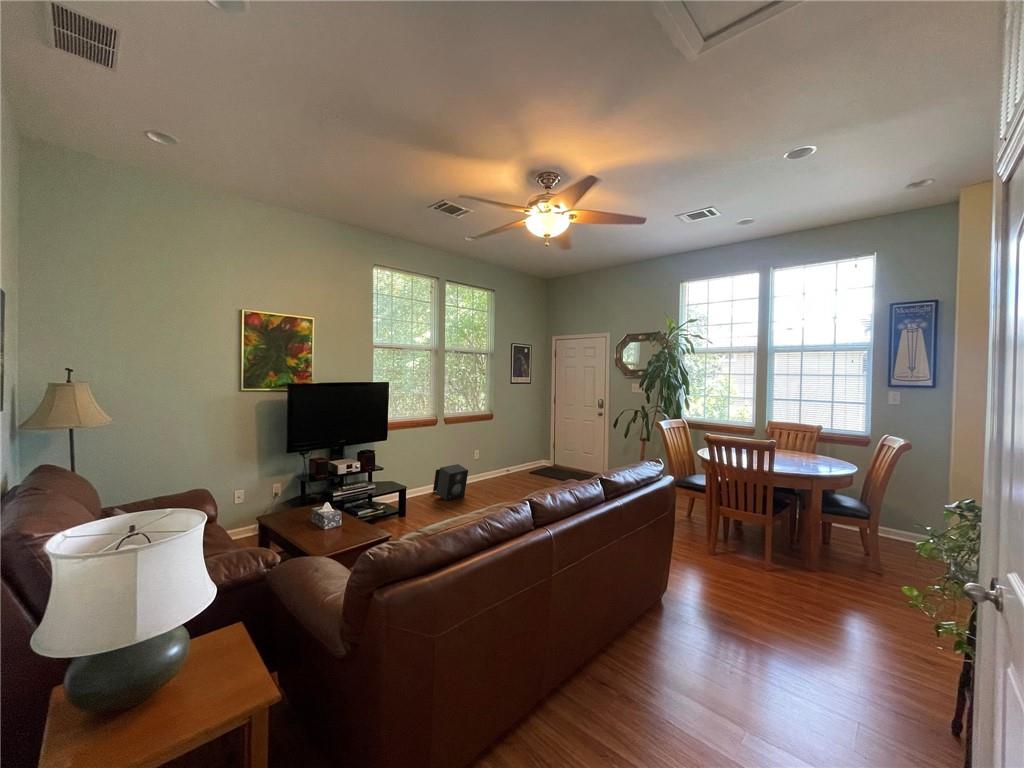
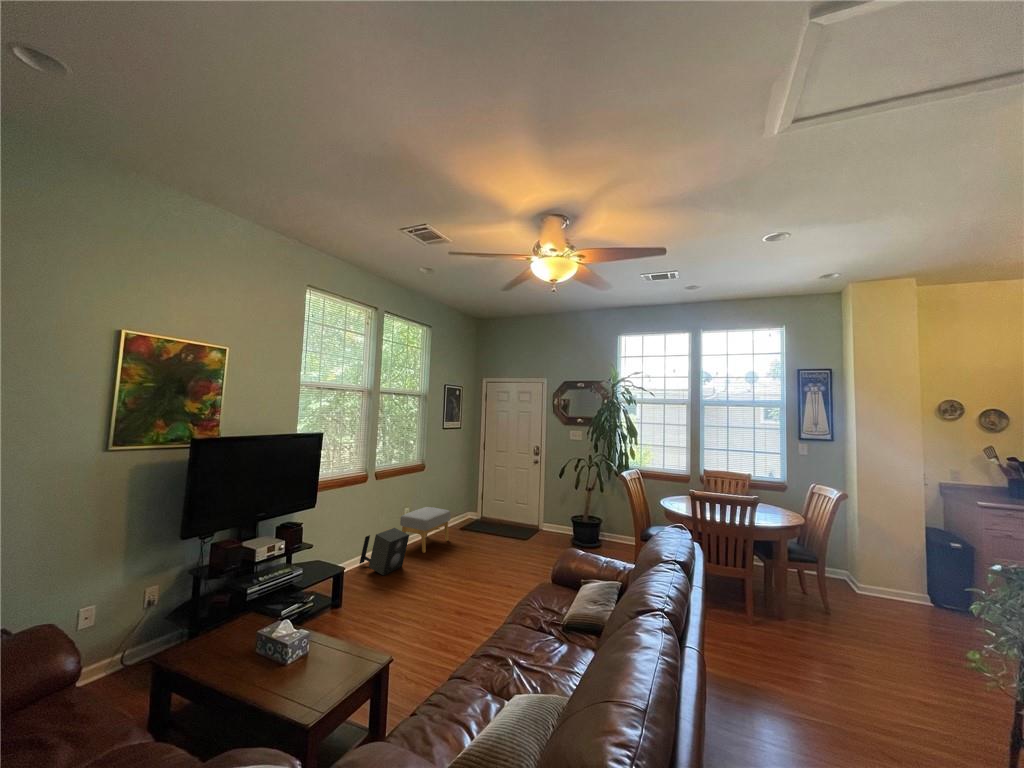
footstool: none [470,452,515,488] -> present [400,507,451,553]

